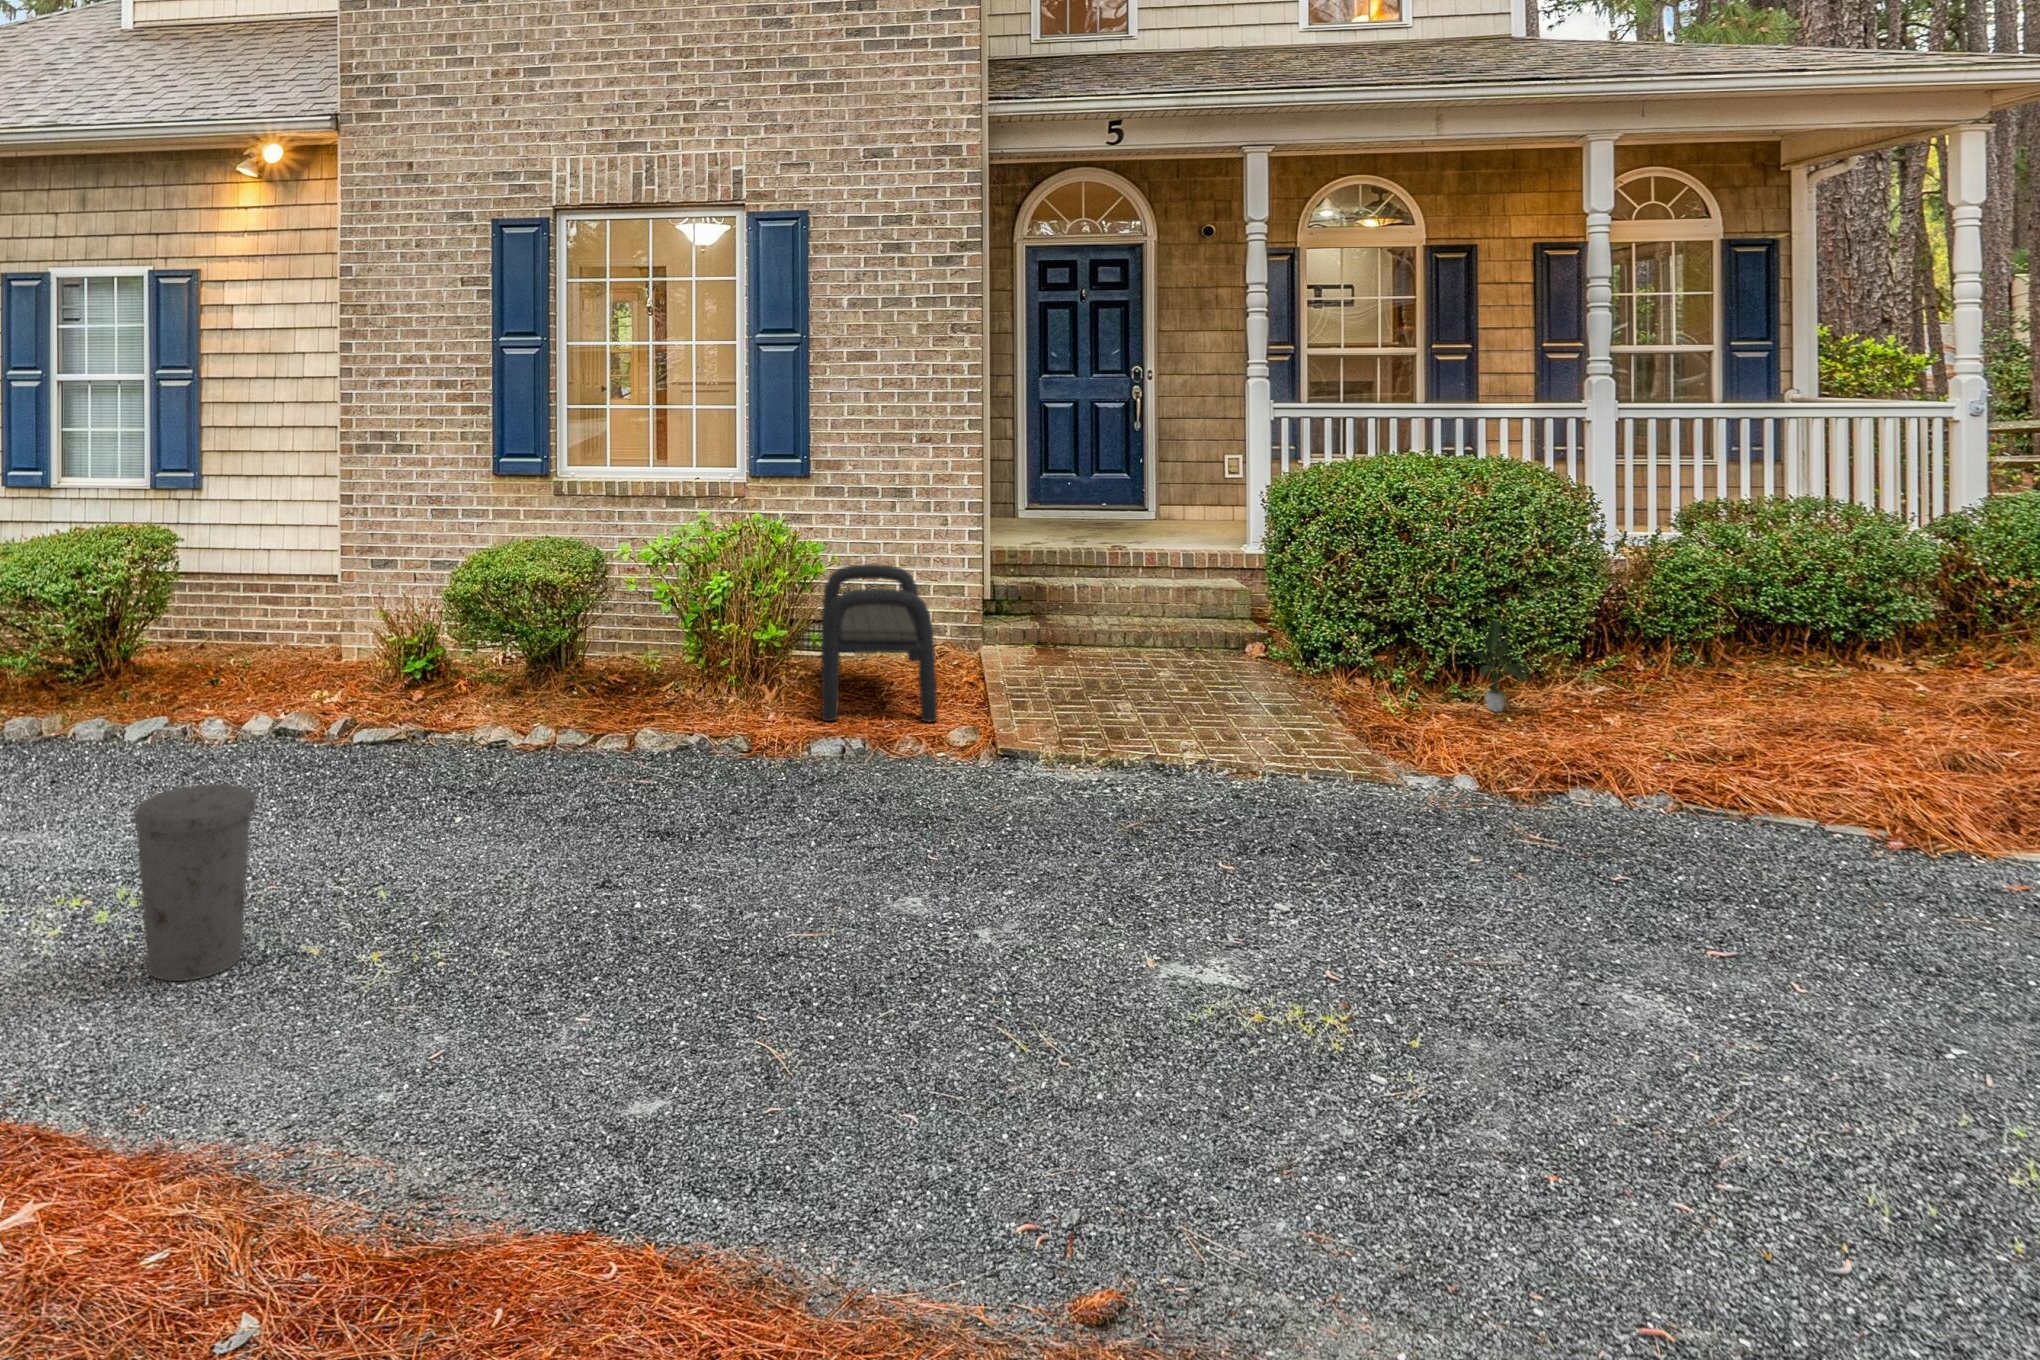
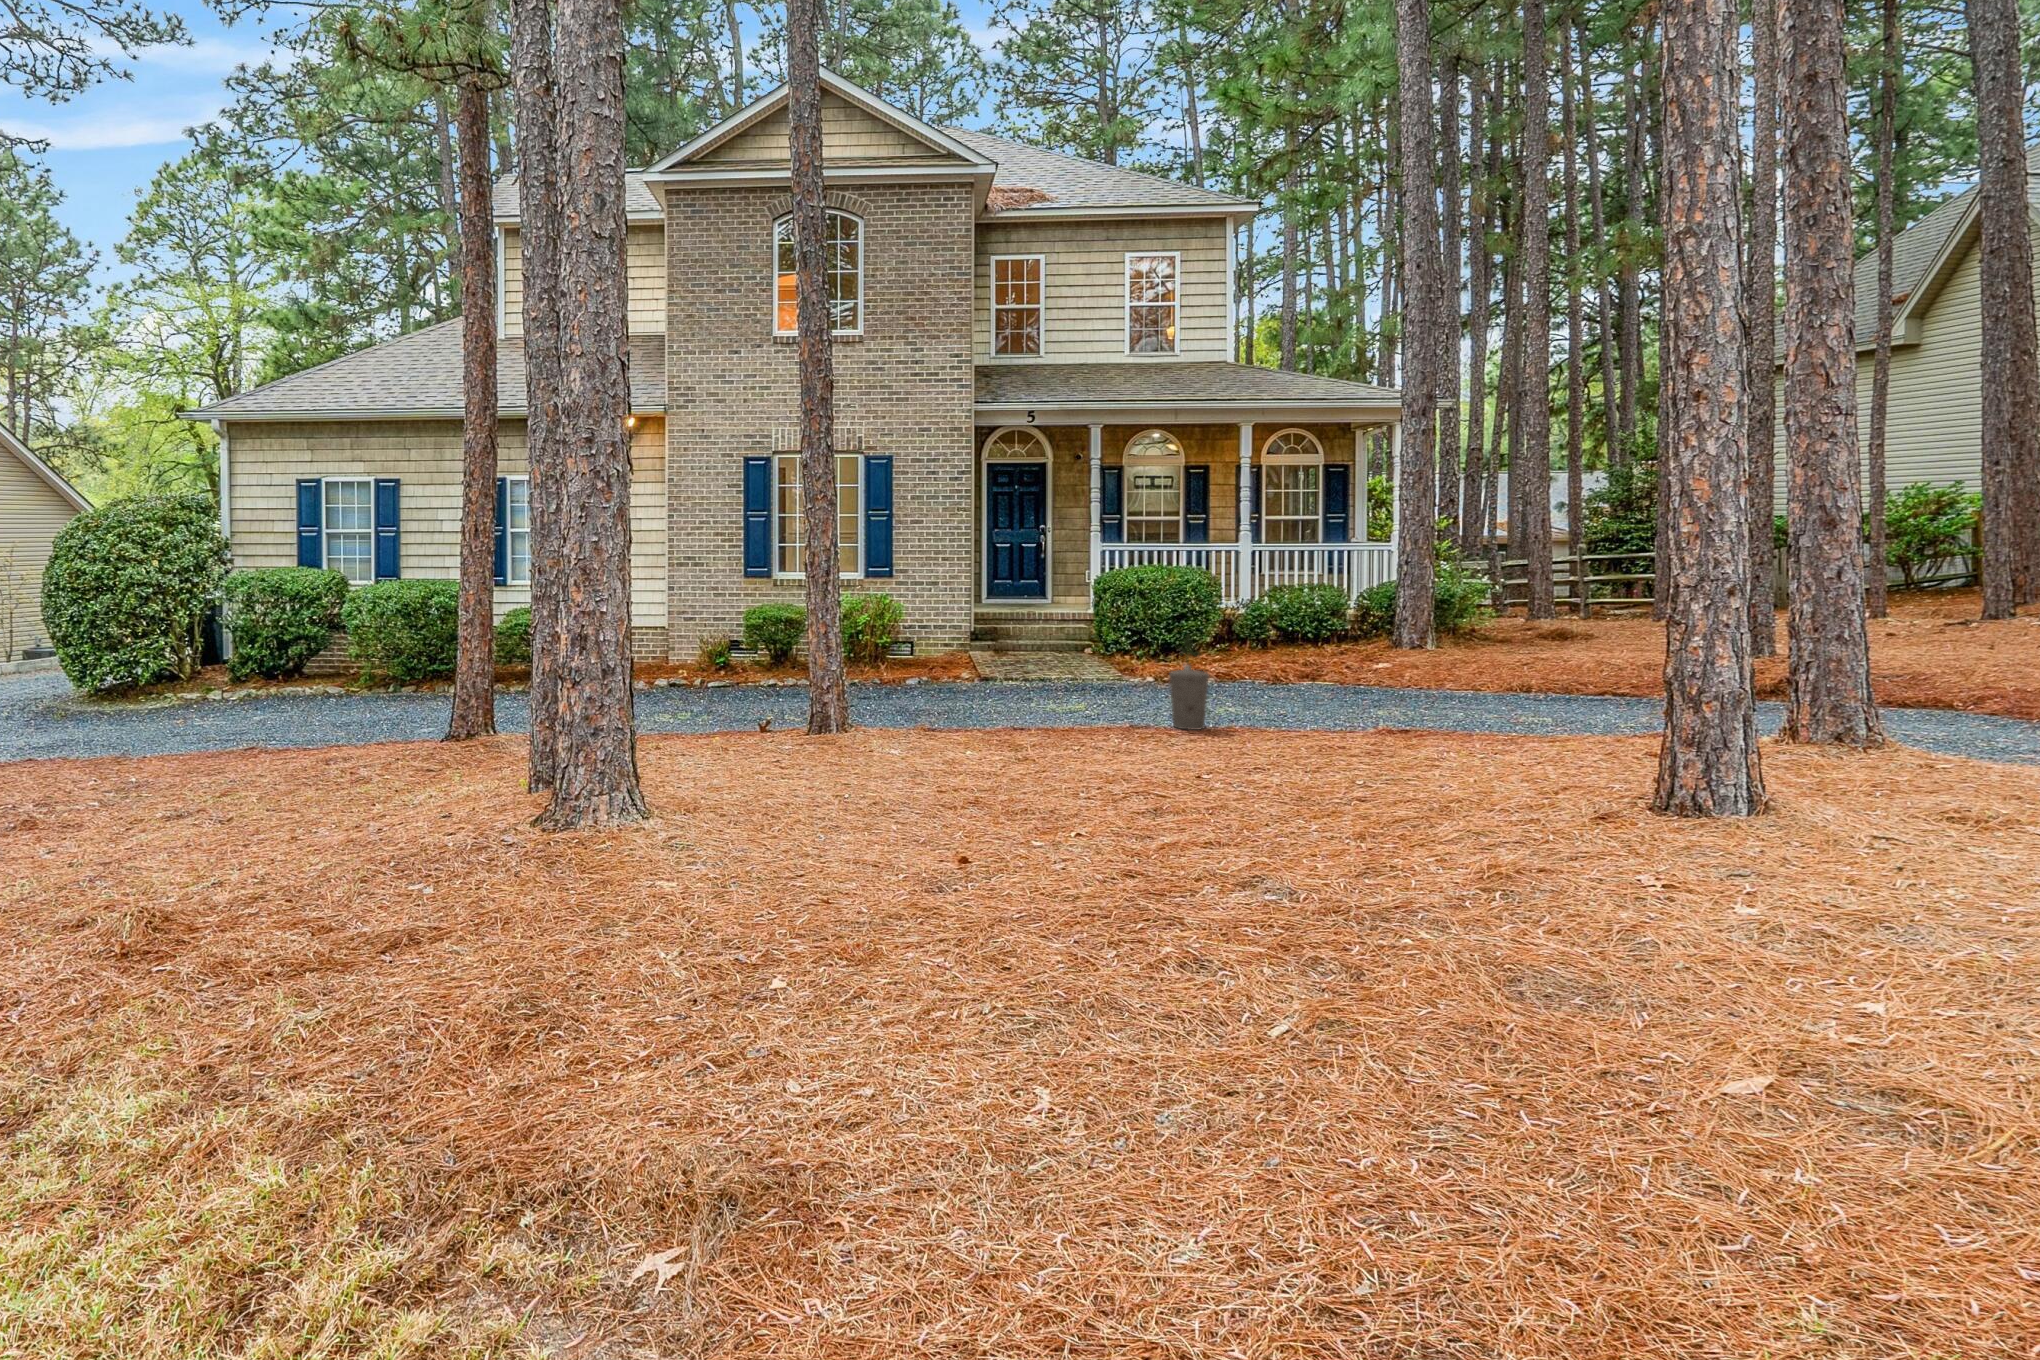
bench: present [821,564,937,722] -> none [900,616,957,677]
trash can: present [134,784,256,981] -> present [1169,670,1210,730]

